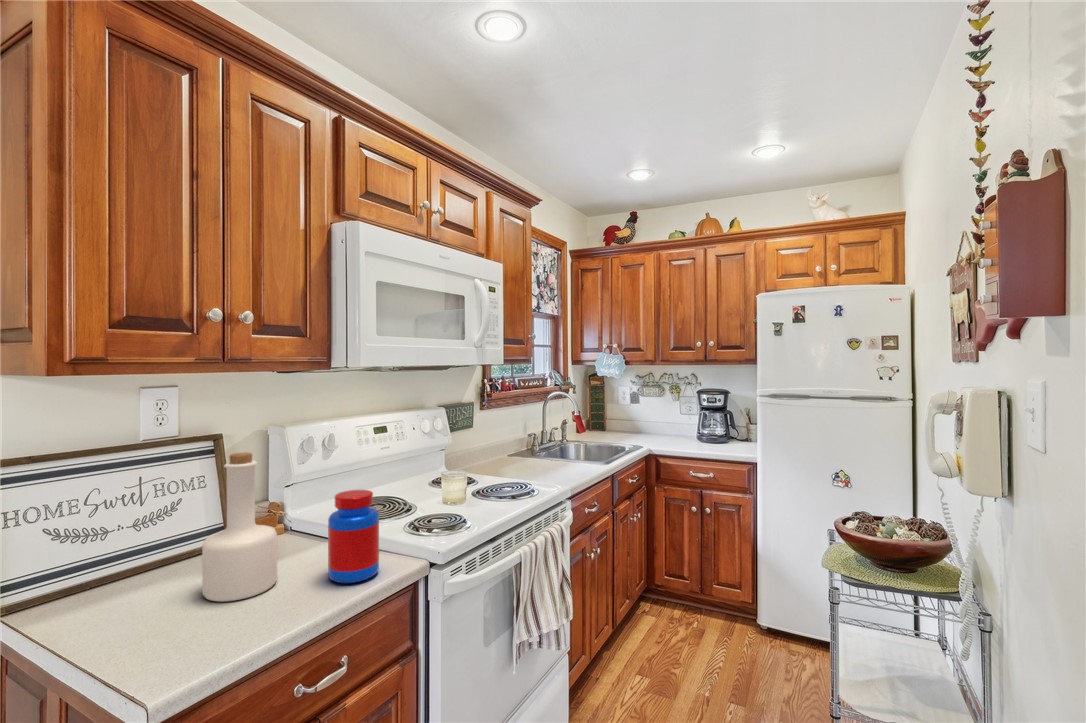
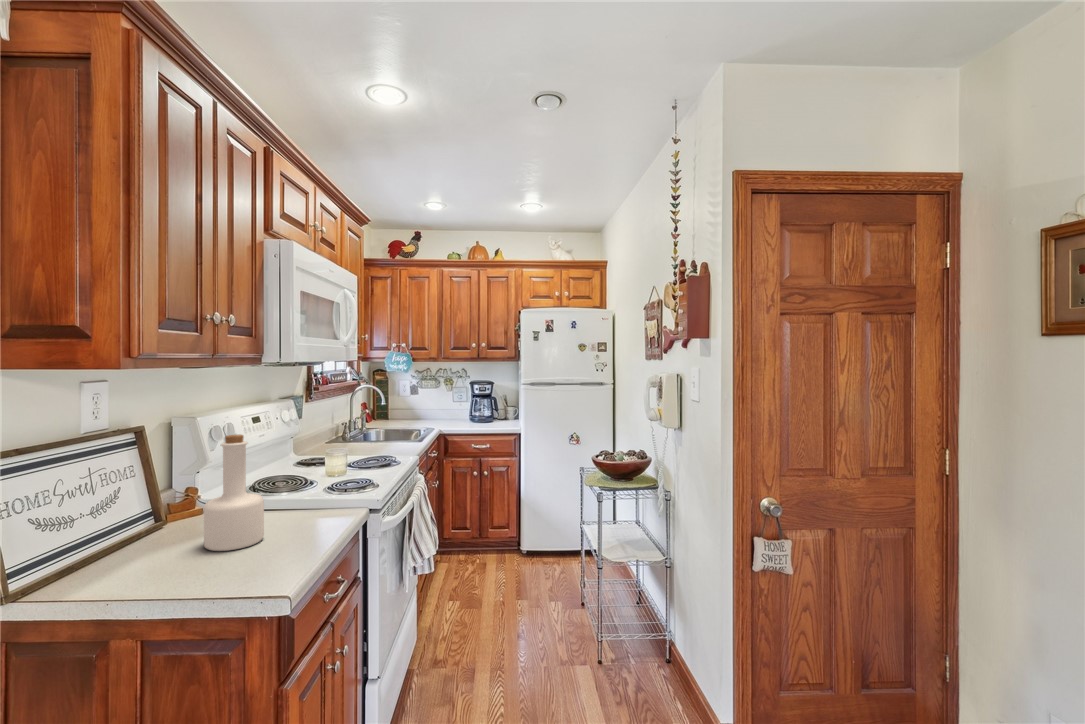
jar: present [328,490,379,583] -> none [300,459,339,526]

